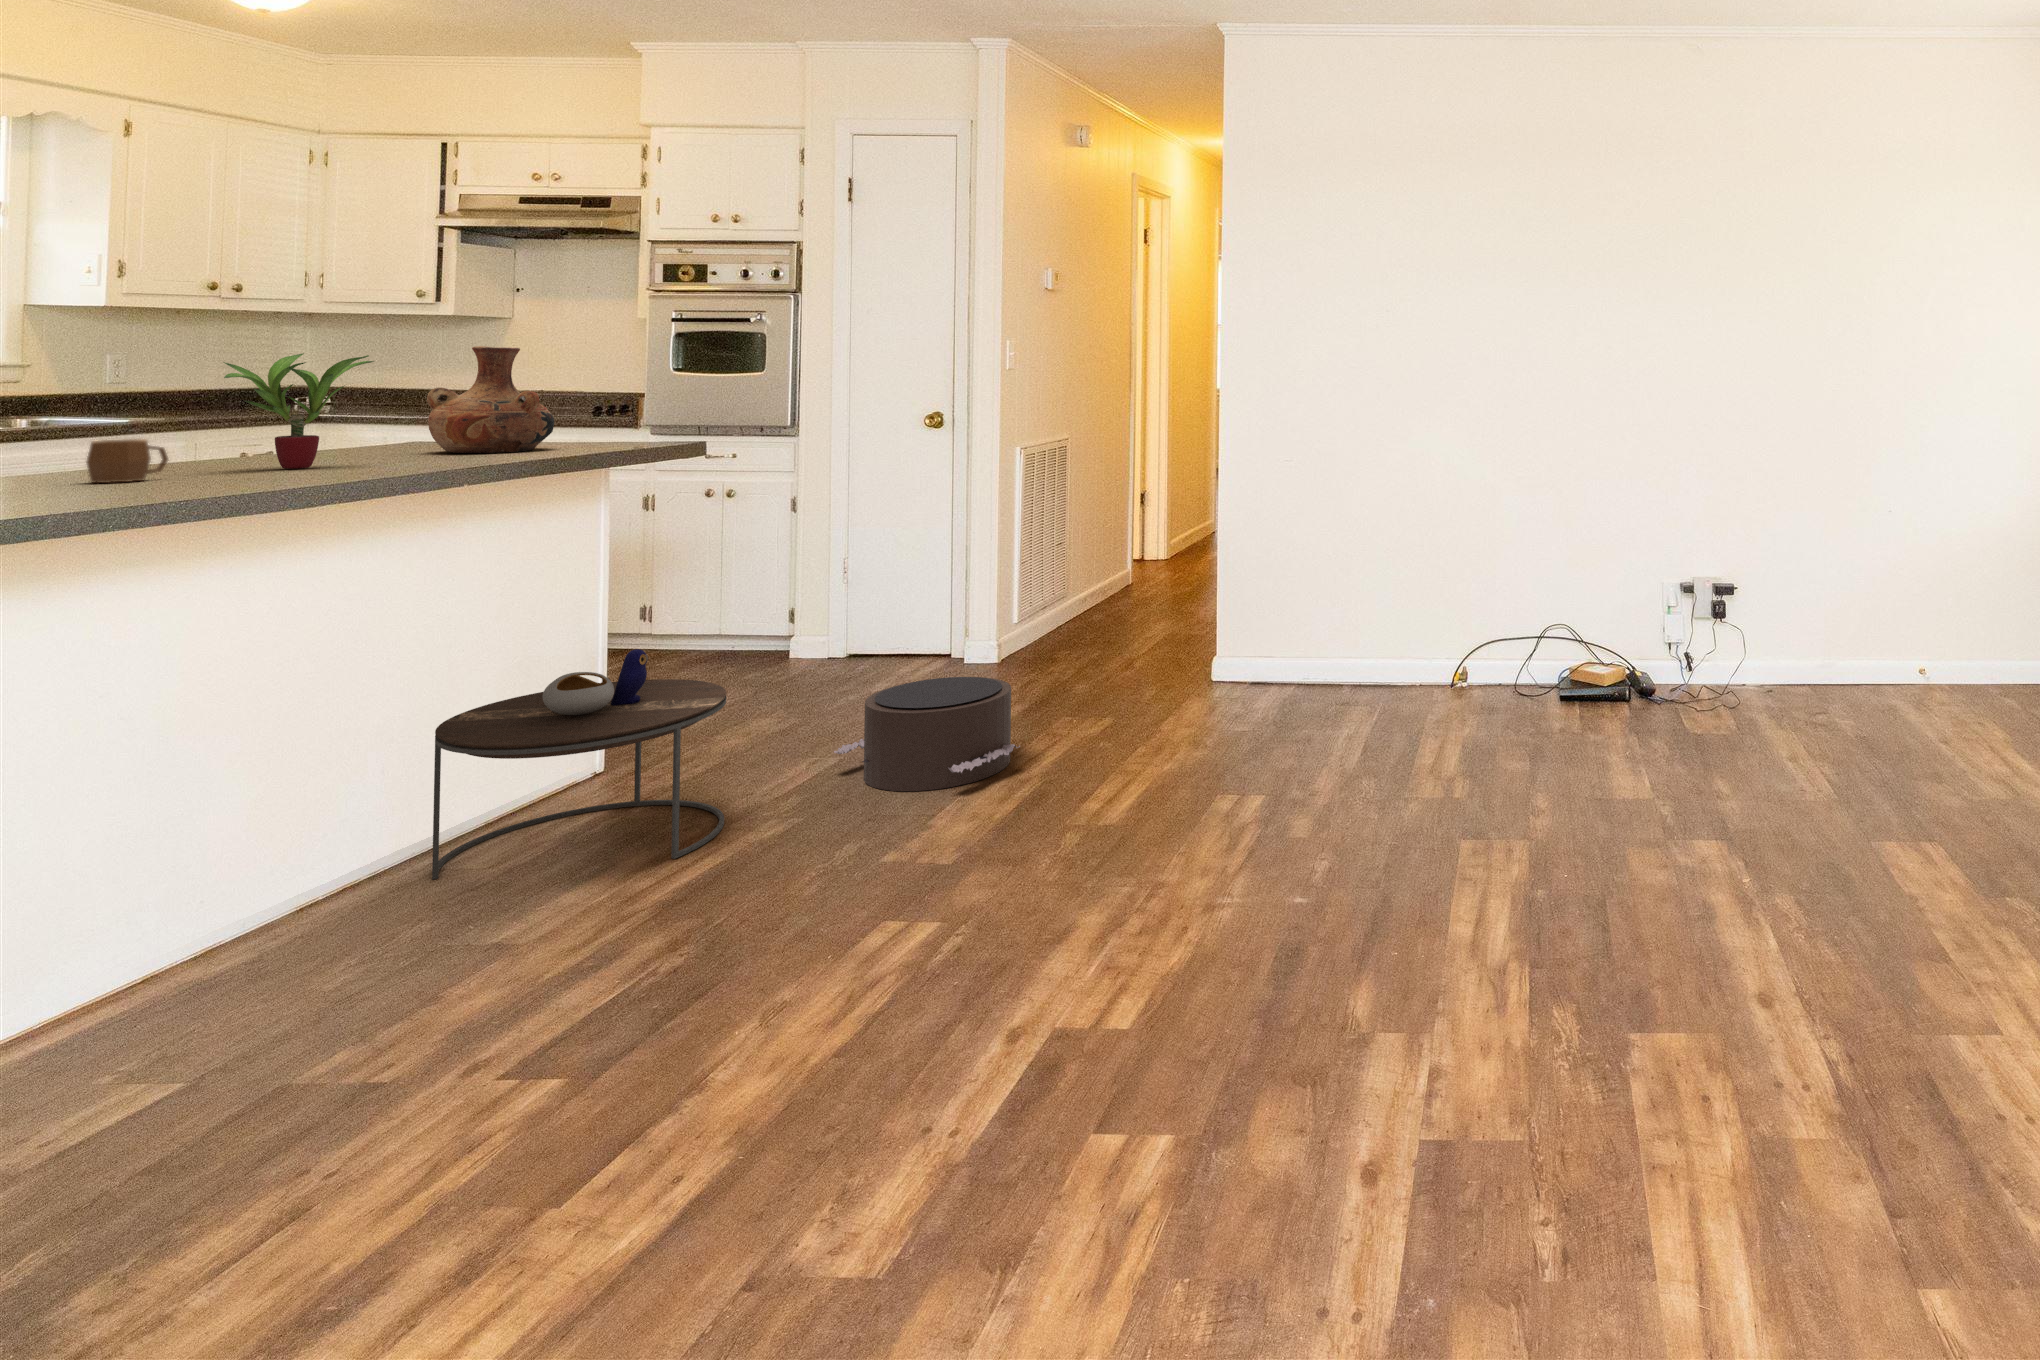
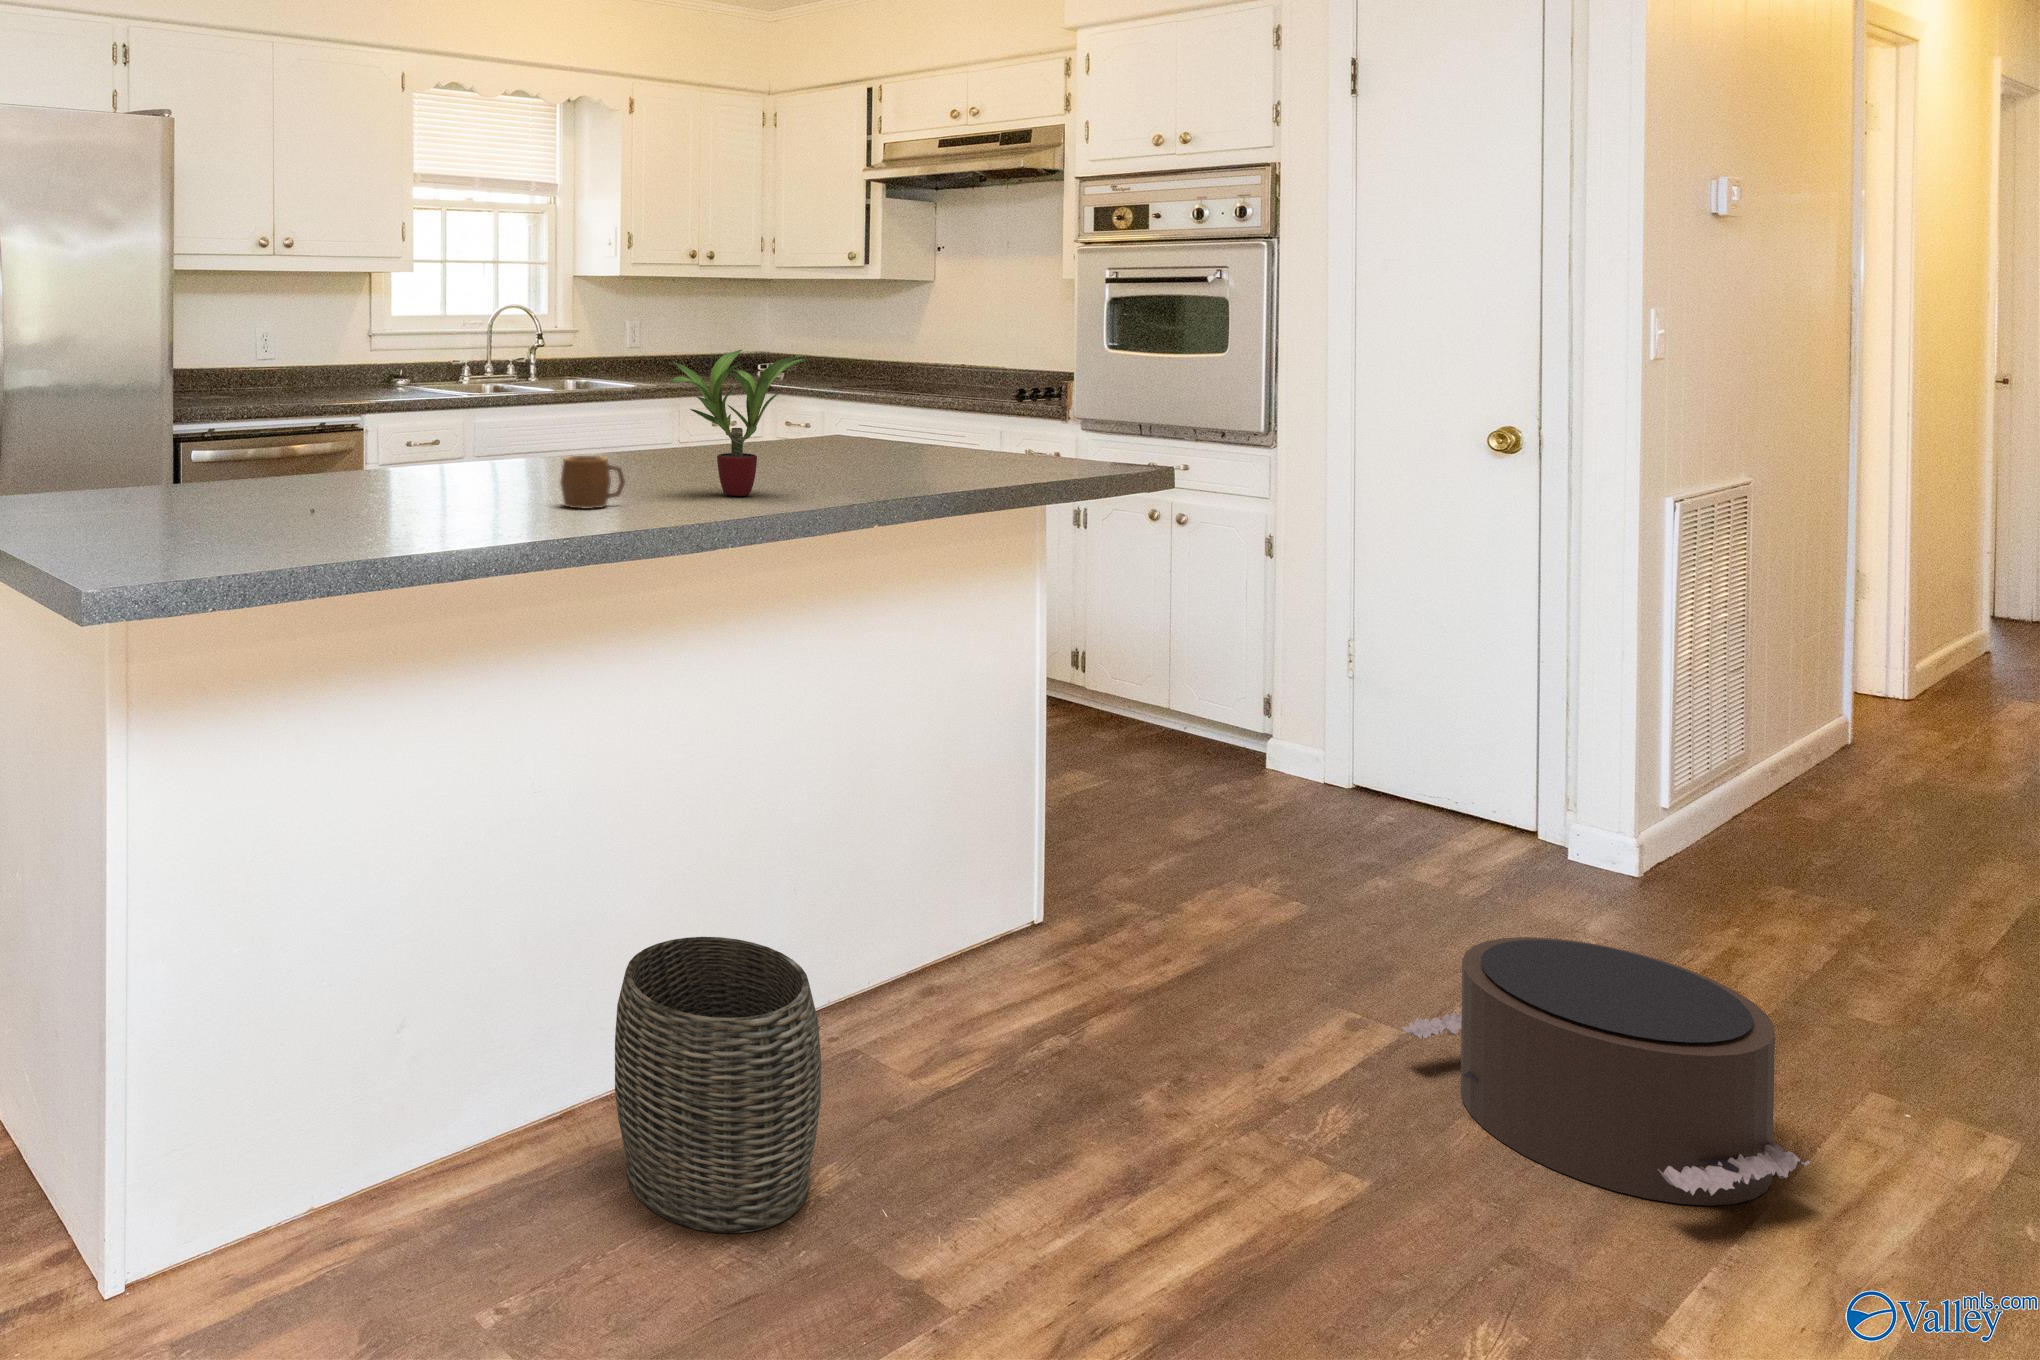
vase: present [427,346,554,453] -> none [860,333,995,478]
side table: present [432,649,726,879] -> none [877,805,1245,1176]
woven basket: none [155,795,377,1011] -> present [615,937,821,1233]

